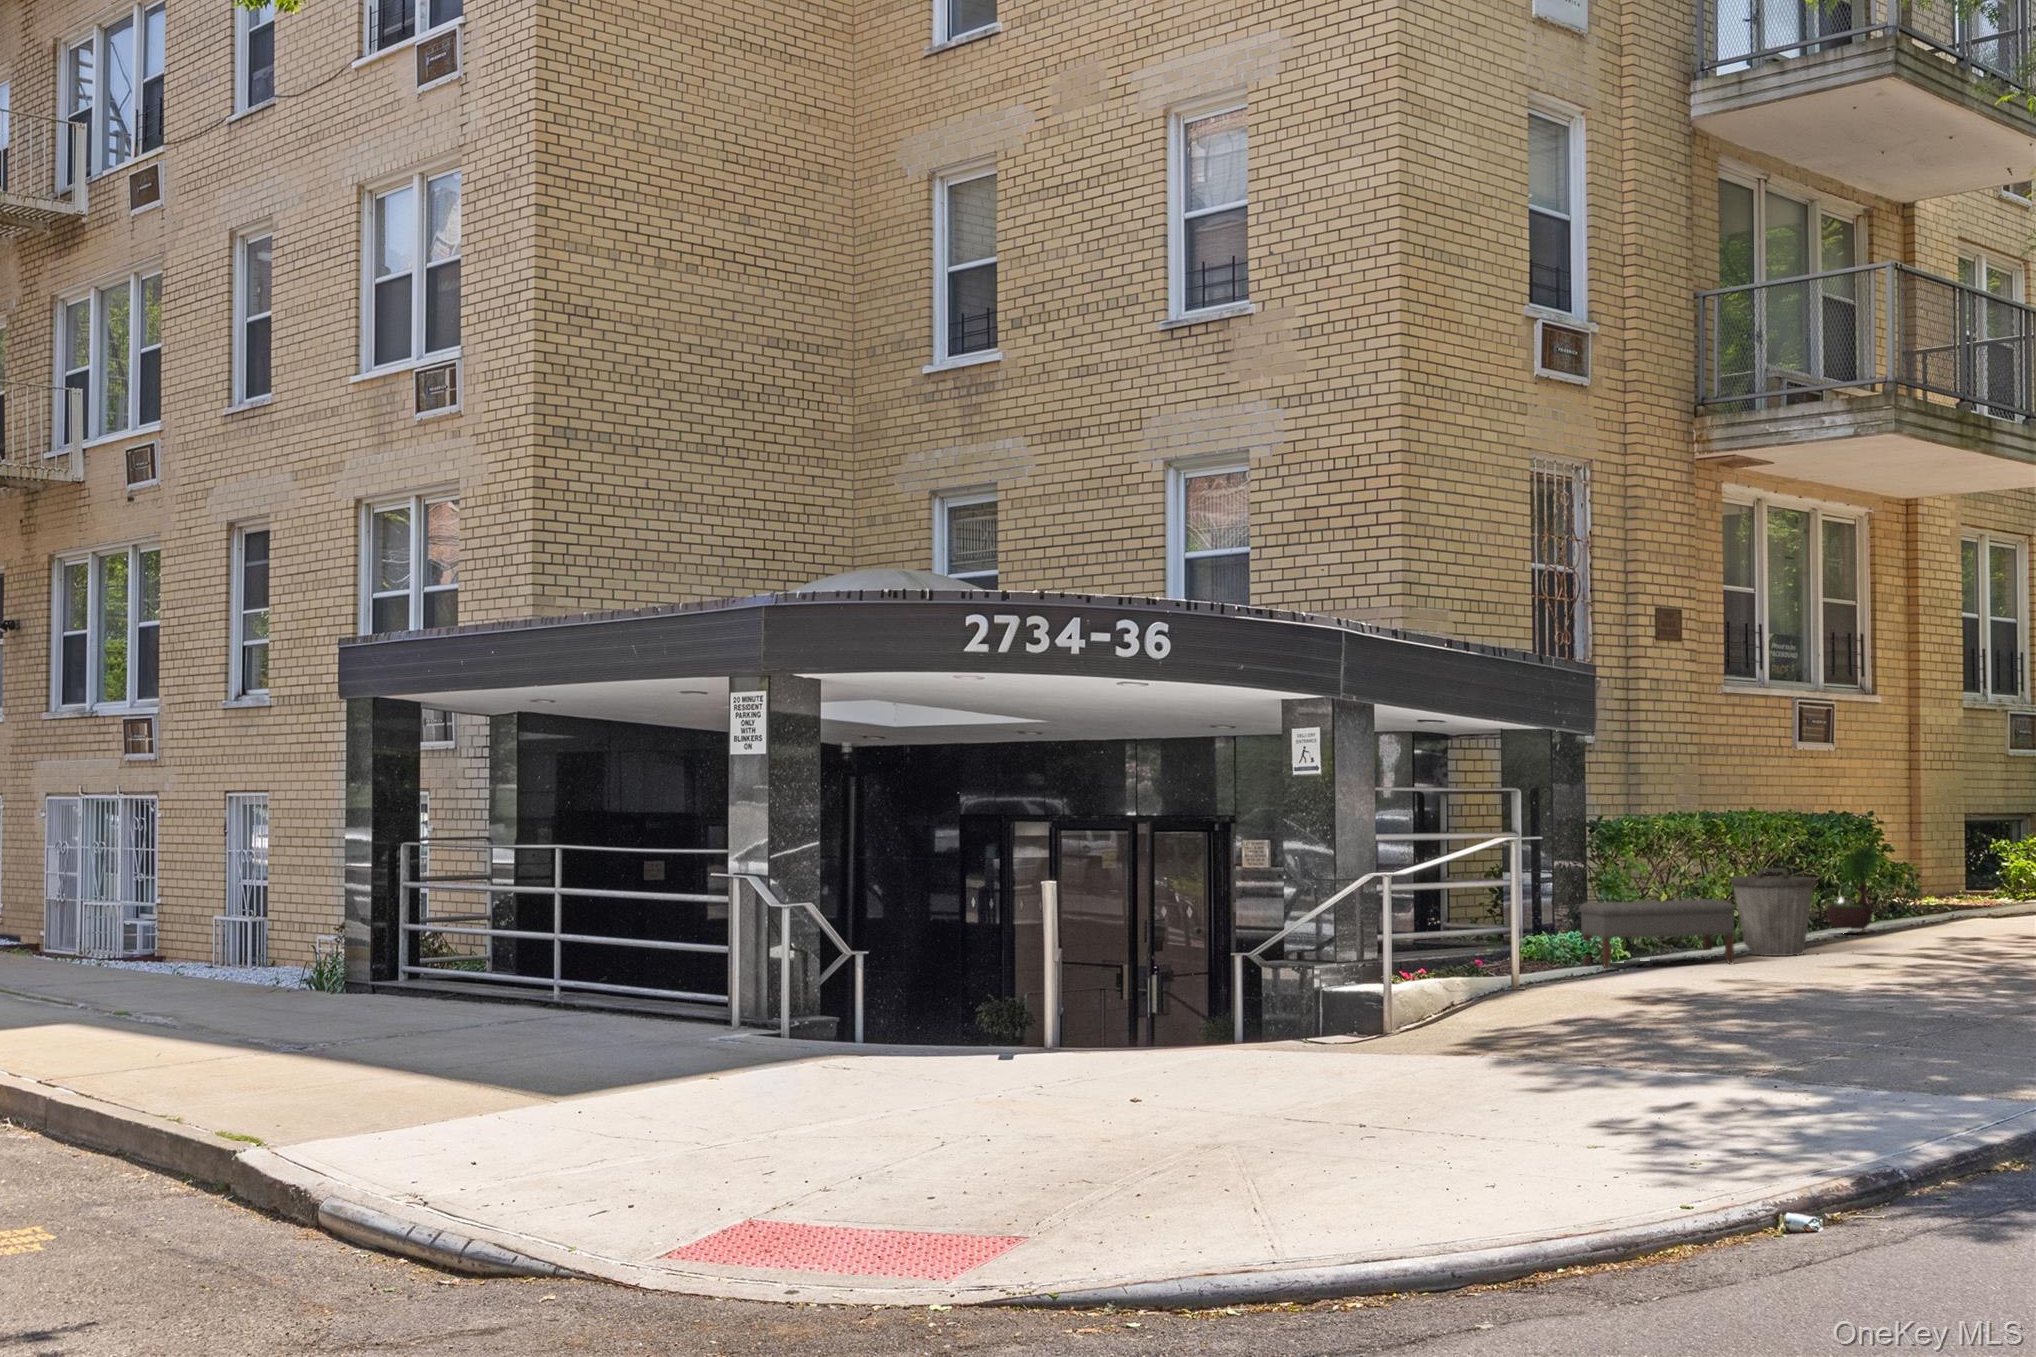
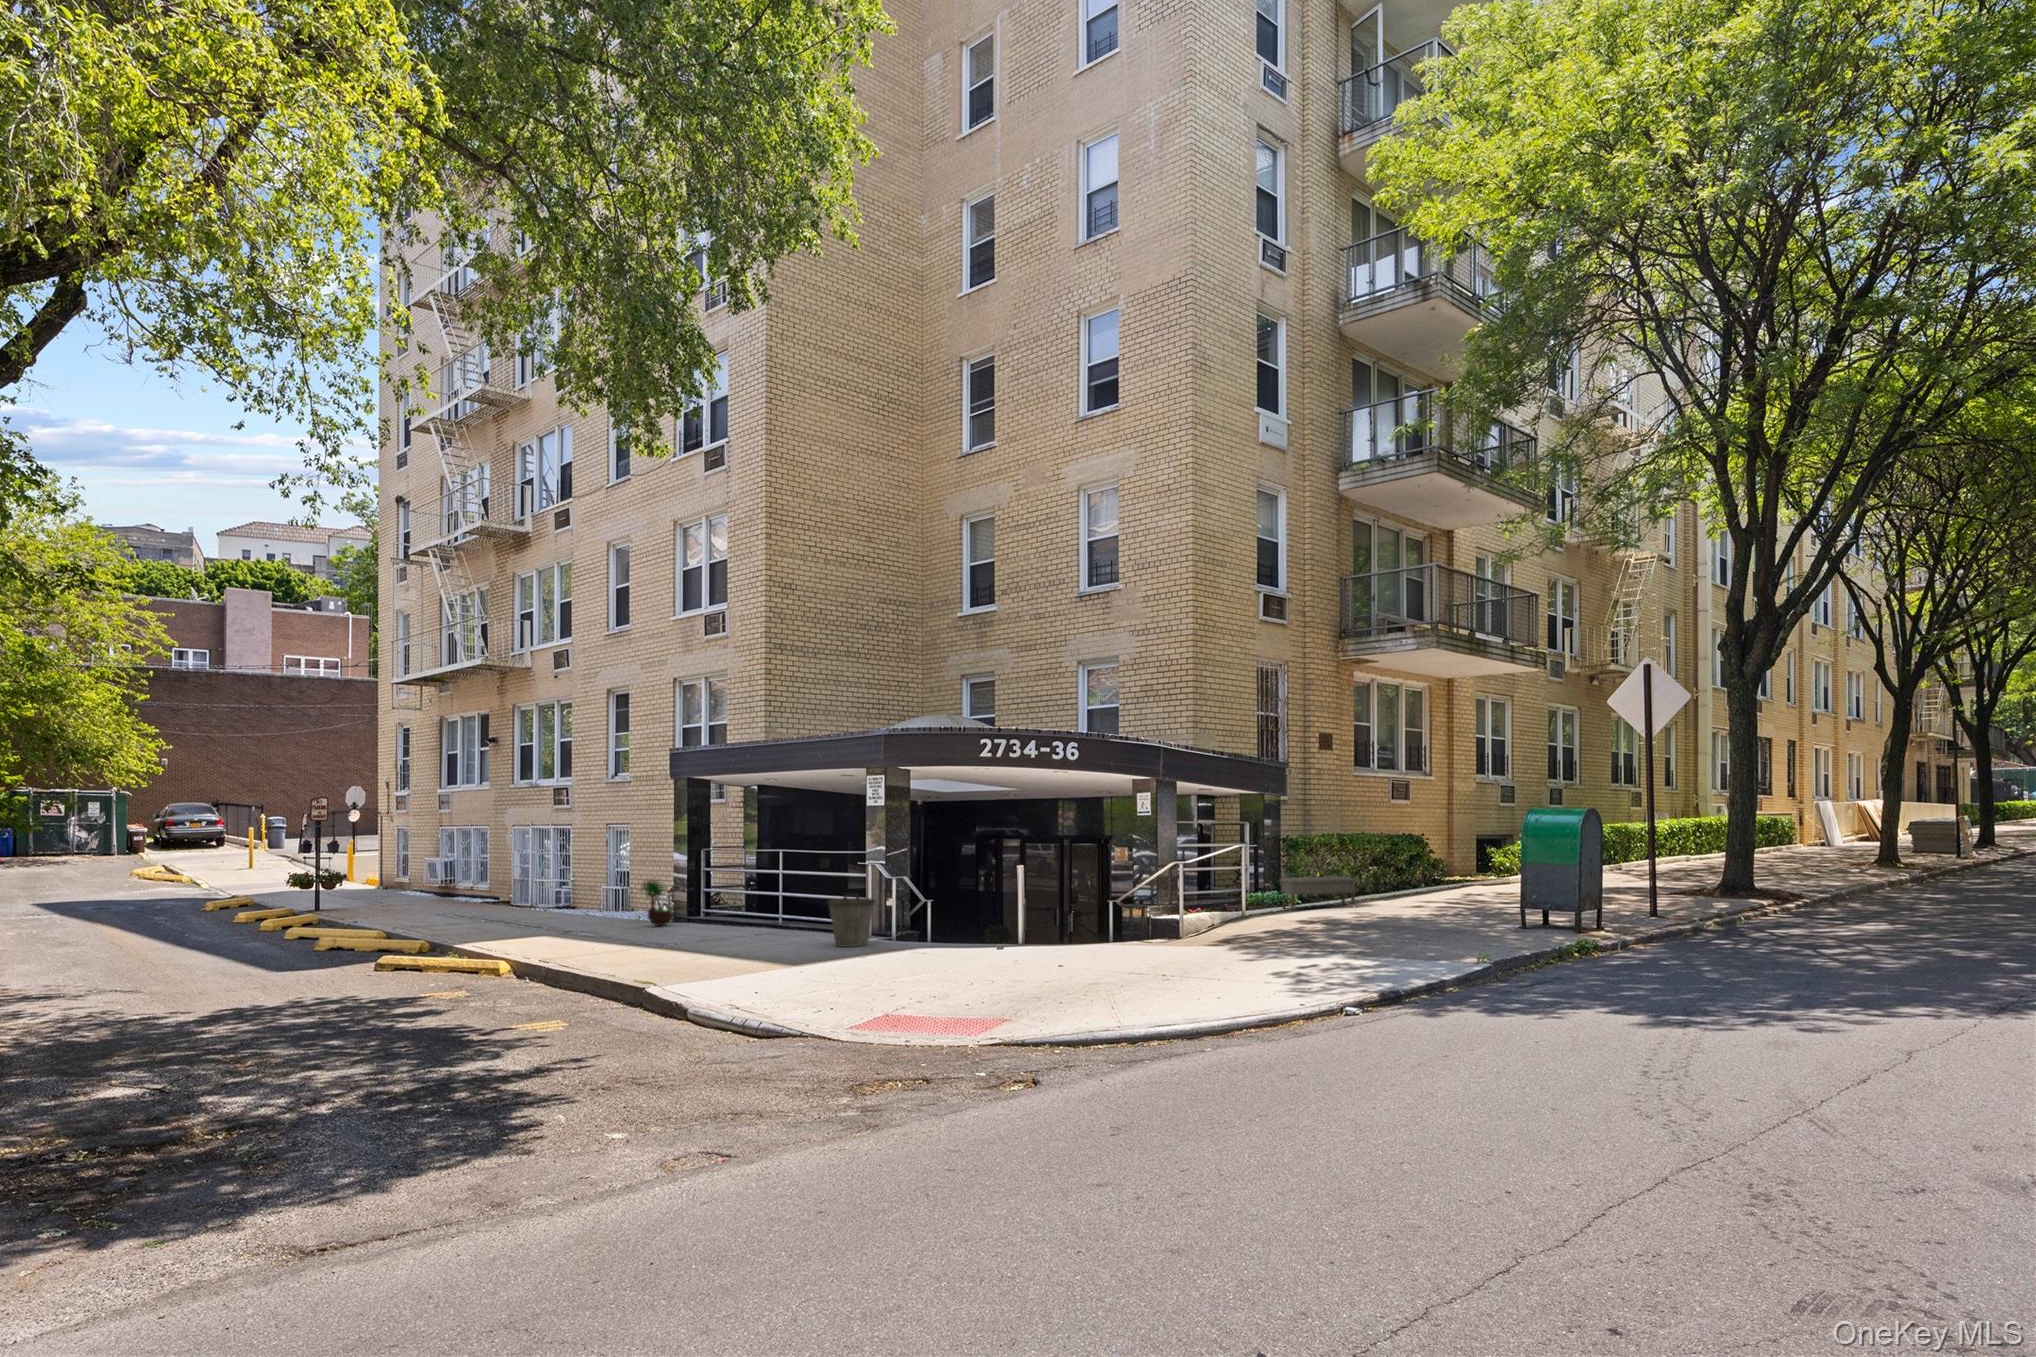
potted tree: present [1827,842,1882,934] -> present [642,880,672,926]
trash can: present [1730,868,1816,956] -> present [828,894,876,947]

